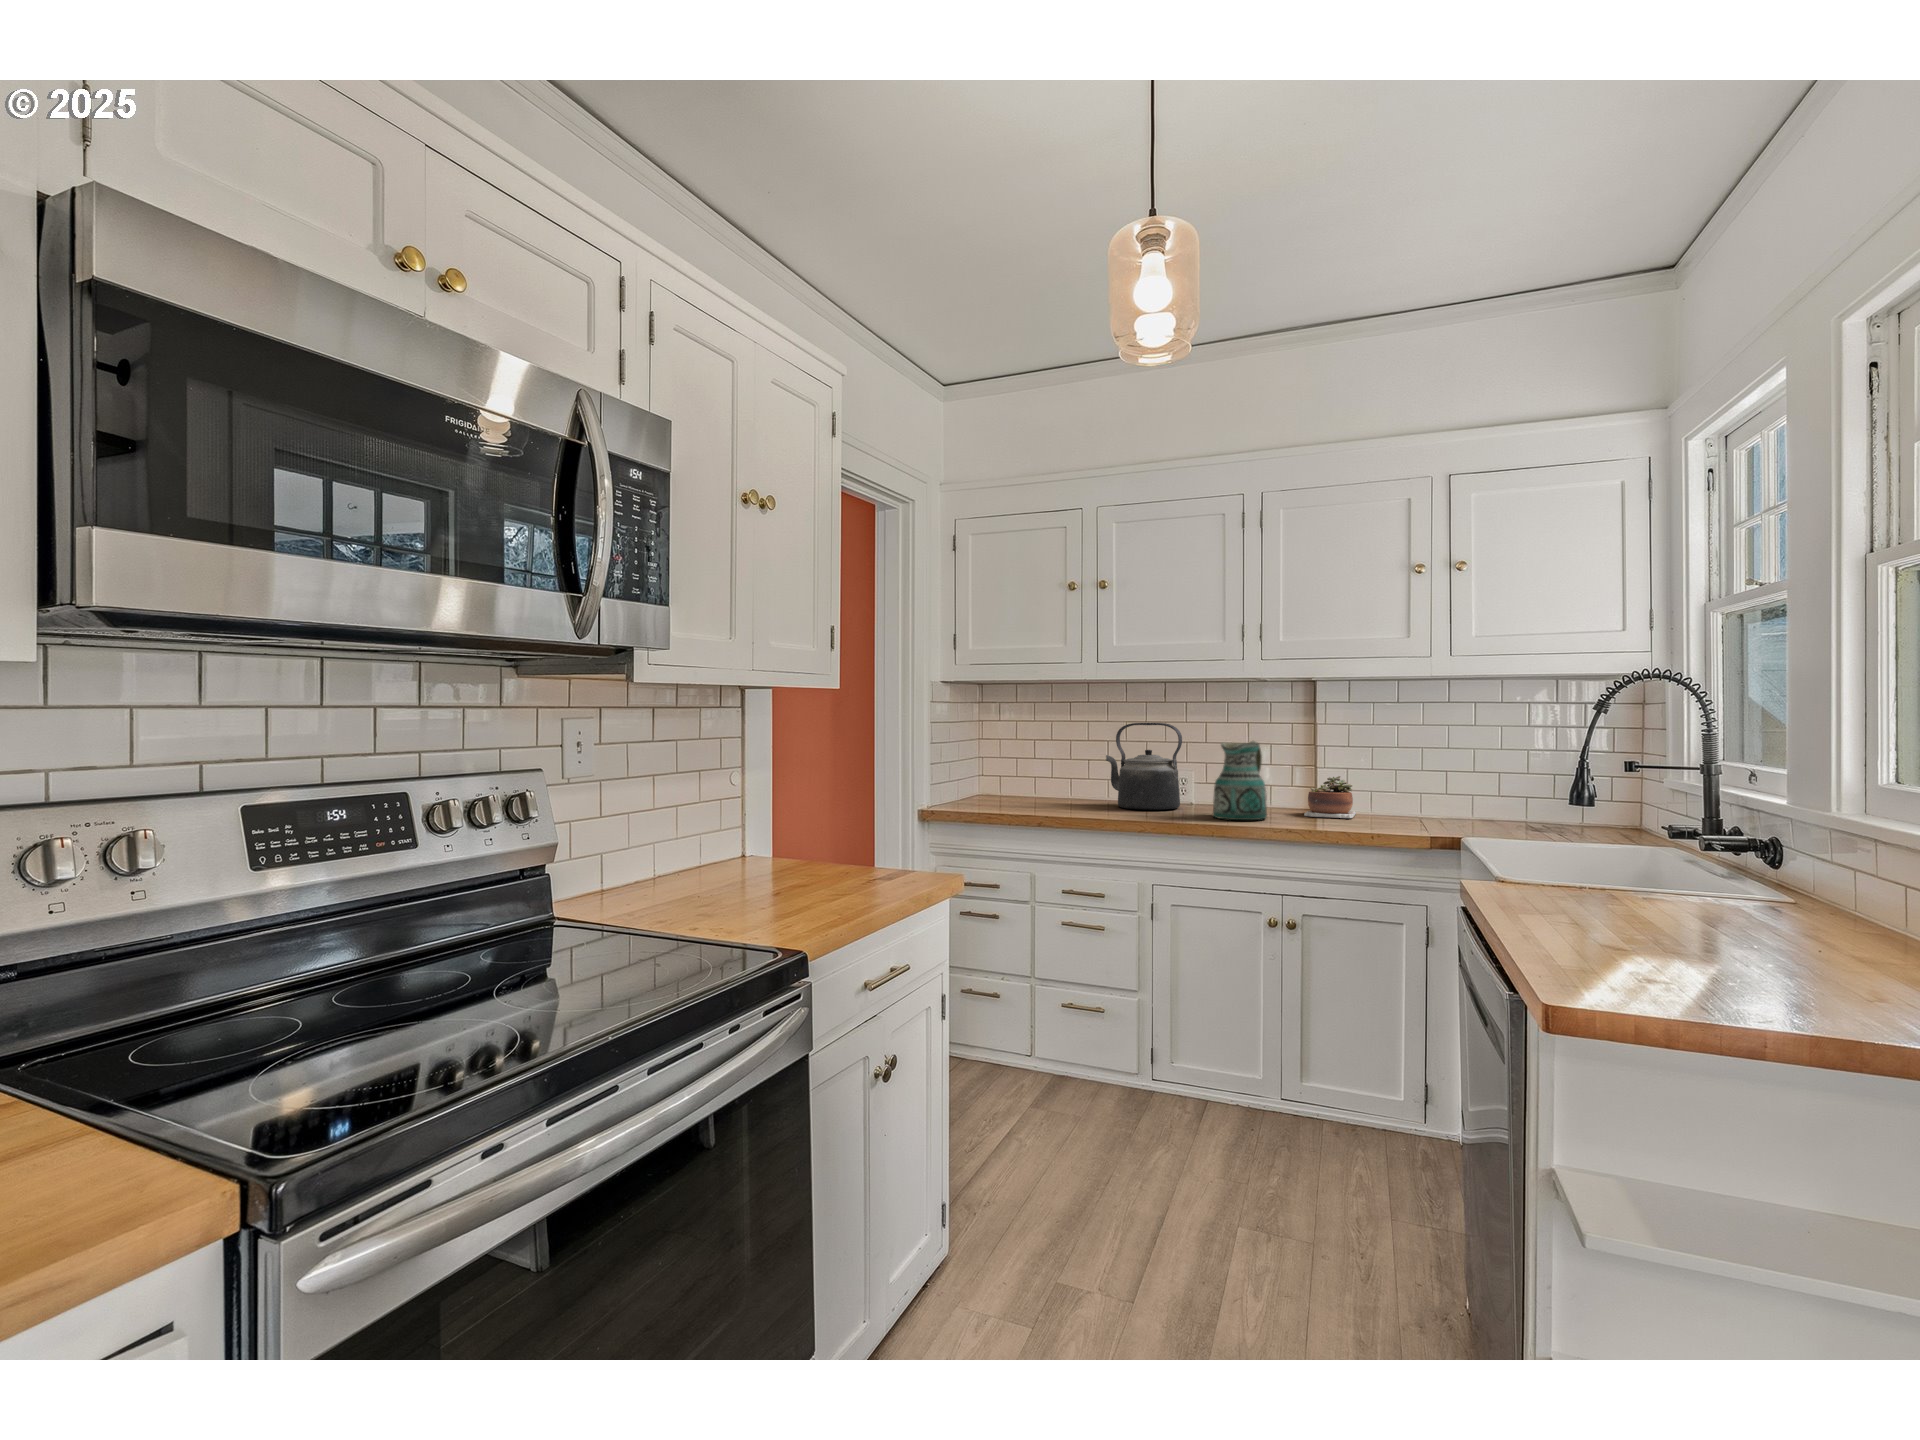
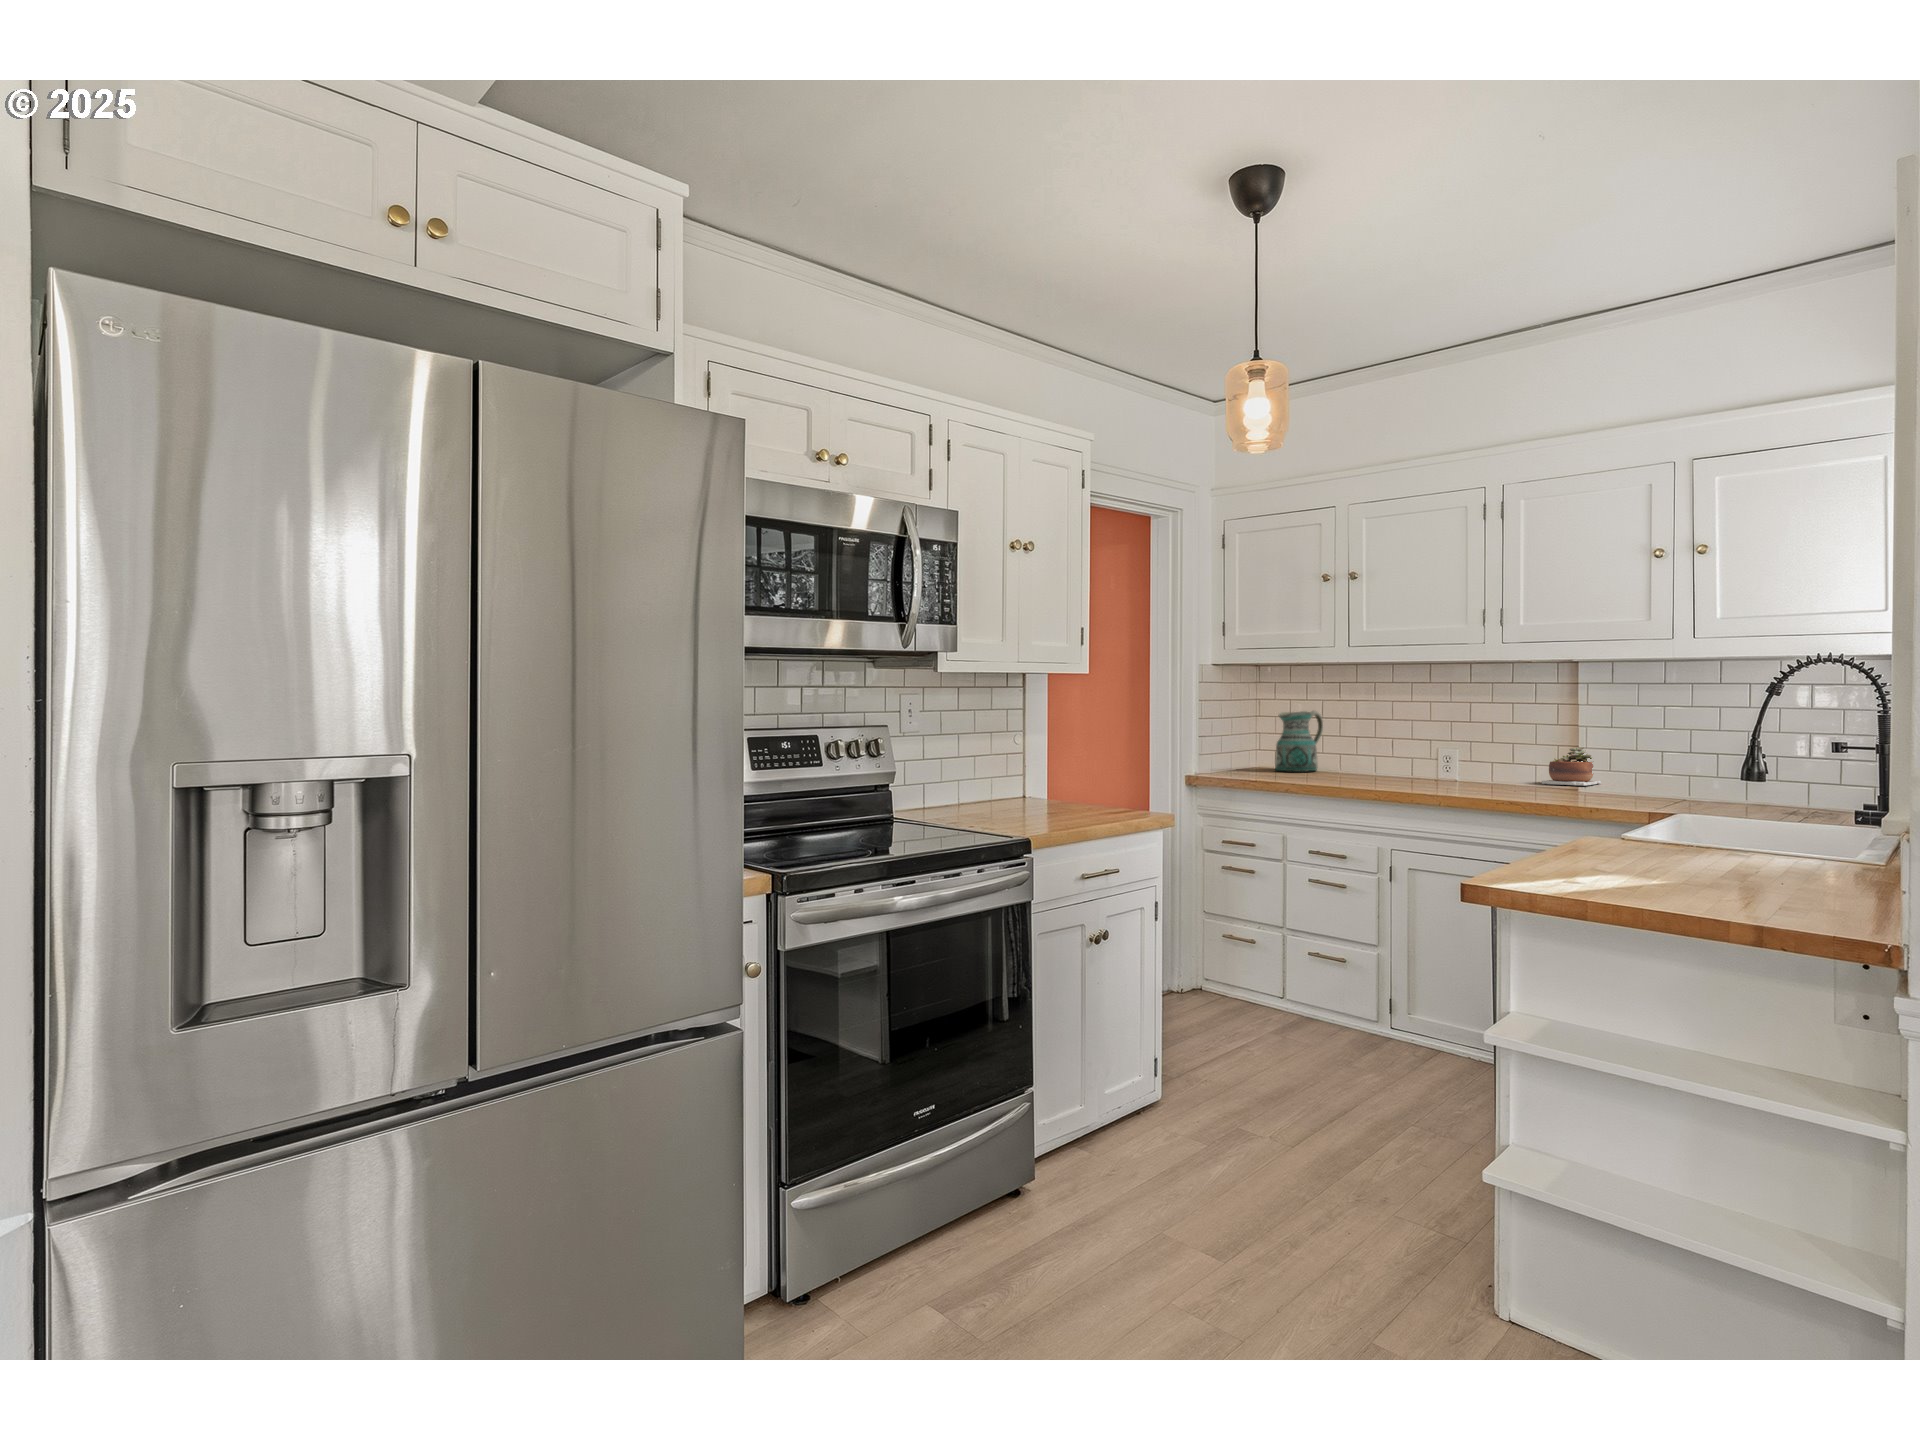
kettle: present [1106,723,1182,810] -> none [1362,699,1430,777]
ceramic pitcher: present [1213,741,1267,820] -> present [1275,711,1323,772]

